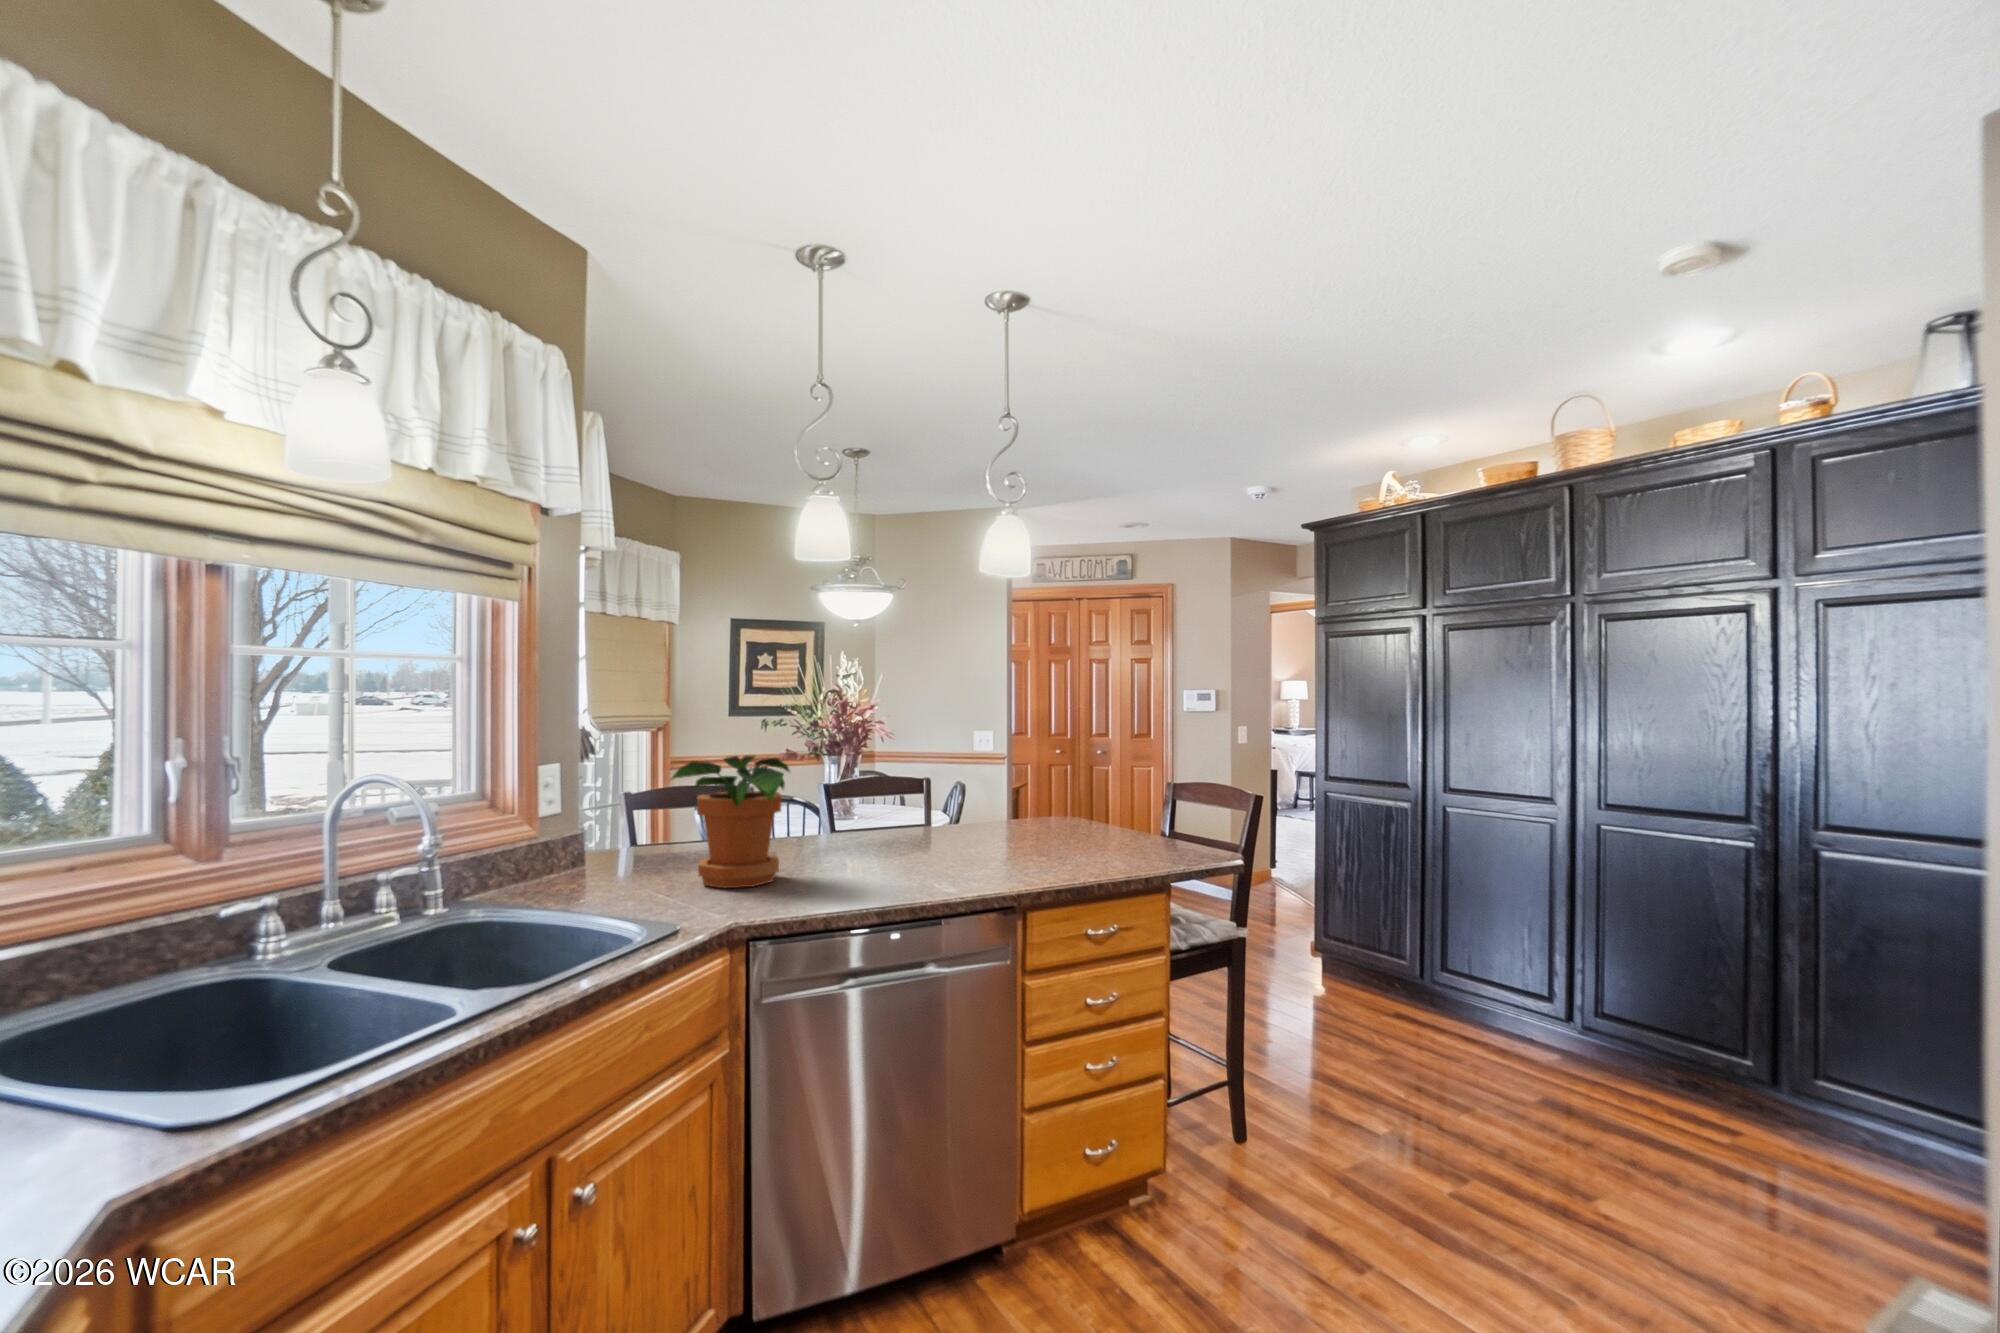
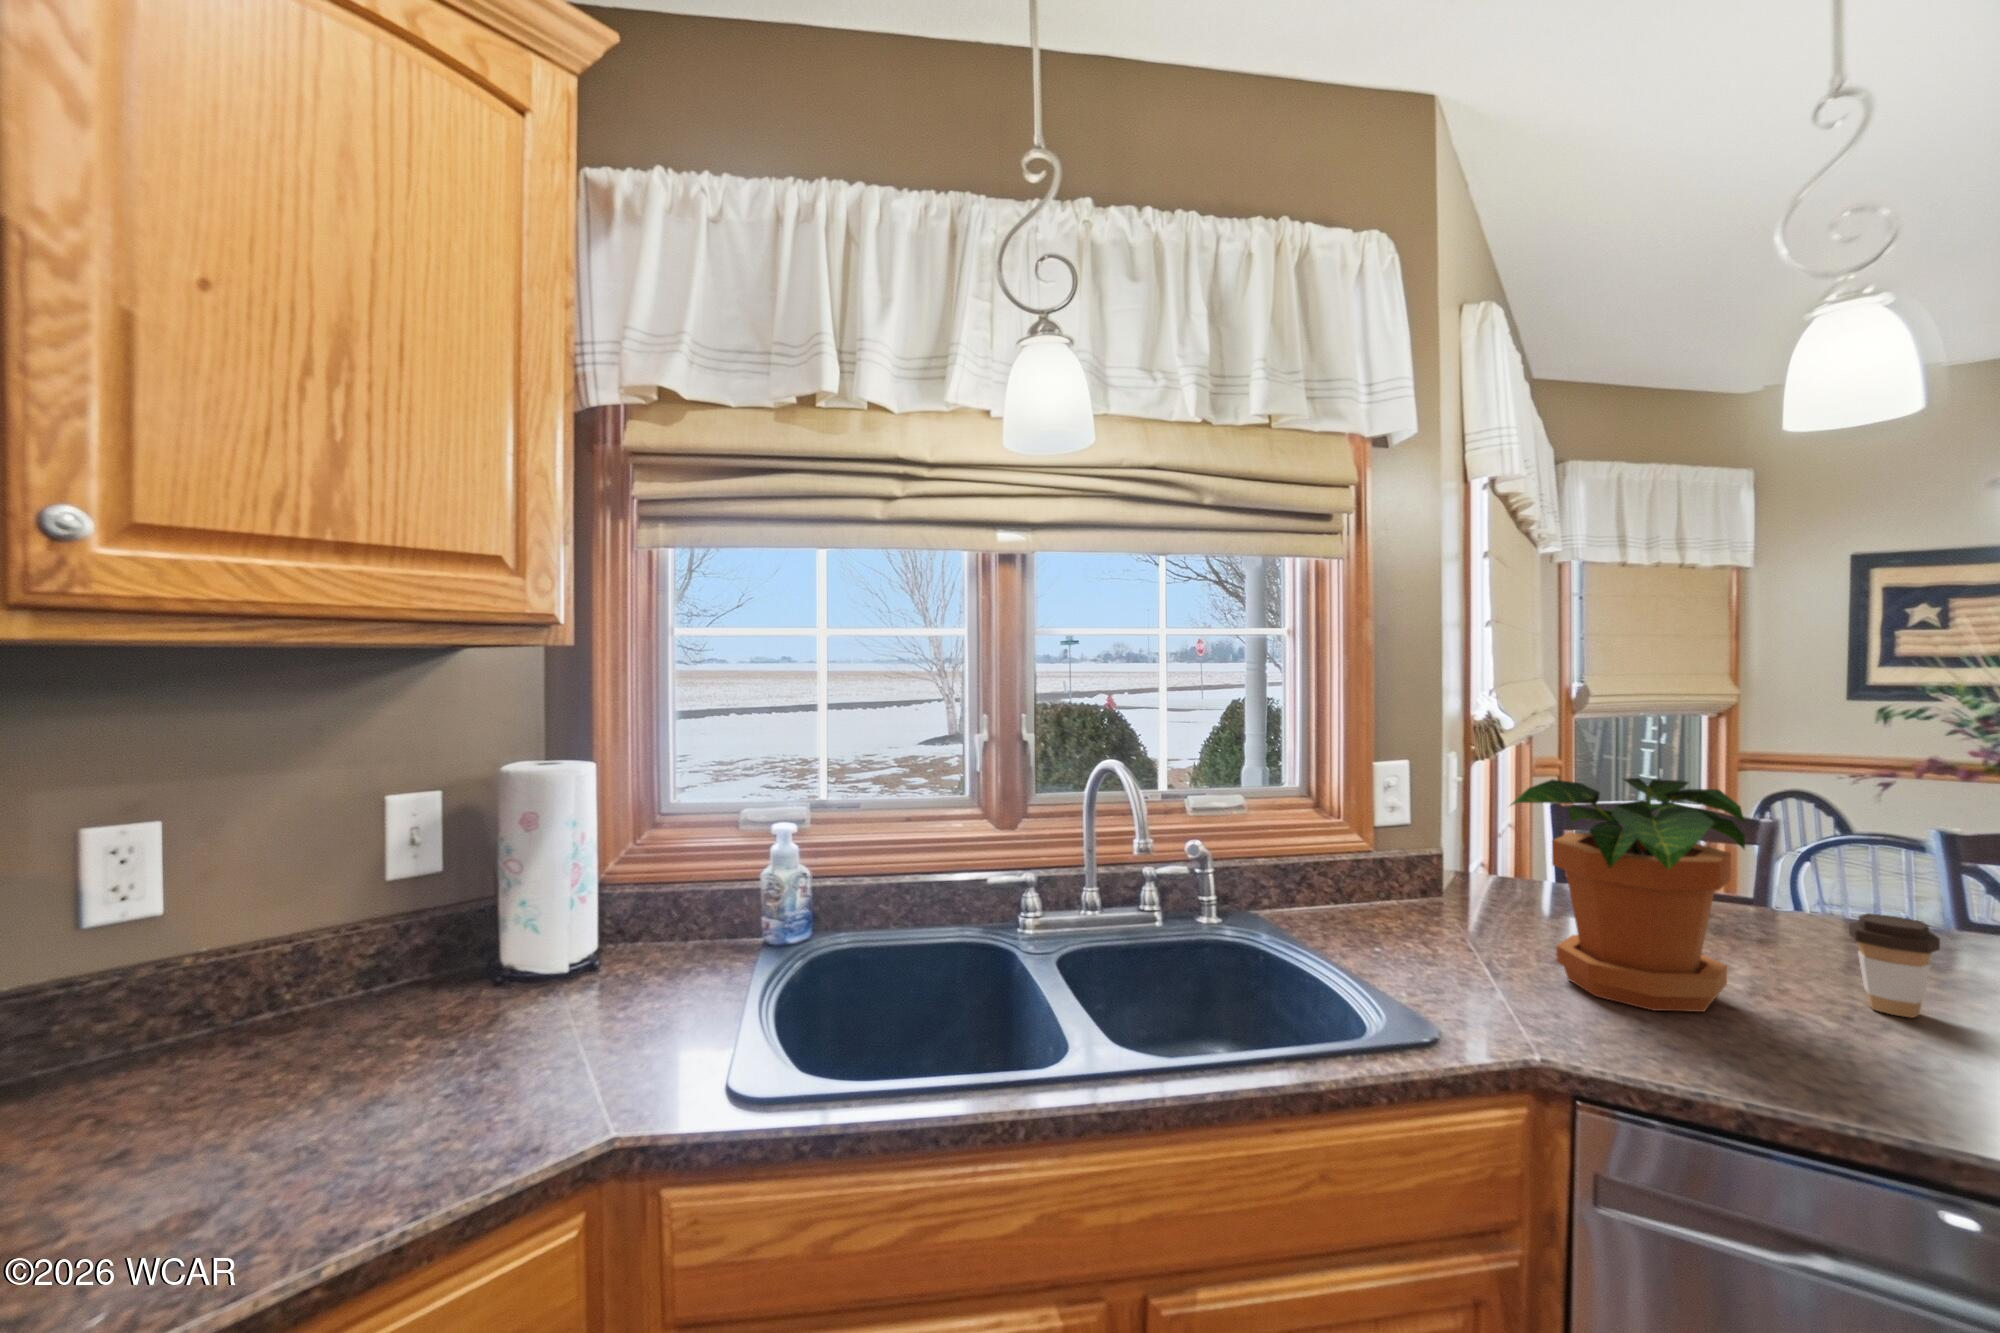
coffee cup: none [818,817,851,865] -> present [1849,913,1940,1018]

